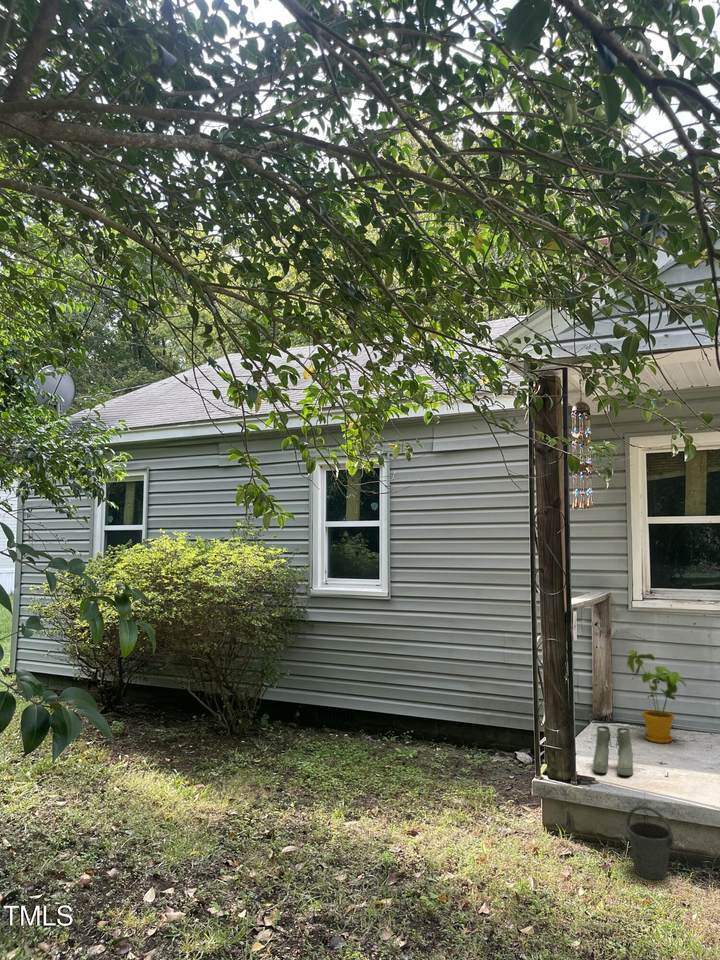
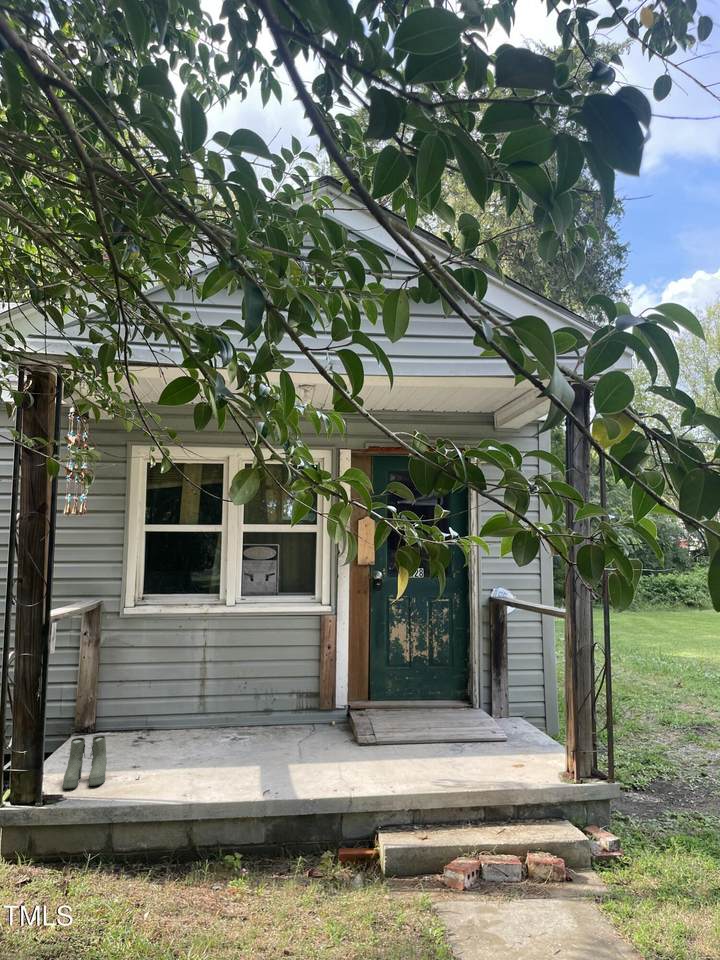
house plant: present [627,650,686,743] -> none [112,656,166,744]
bucket: present [626,806,674,880] -> none [89,813,134,889]

